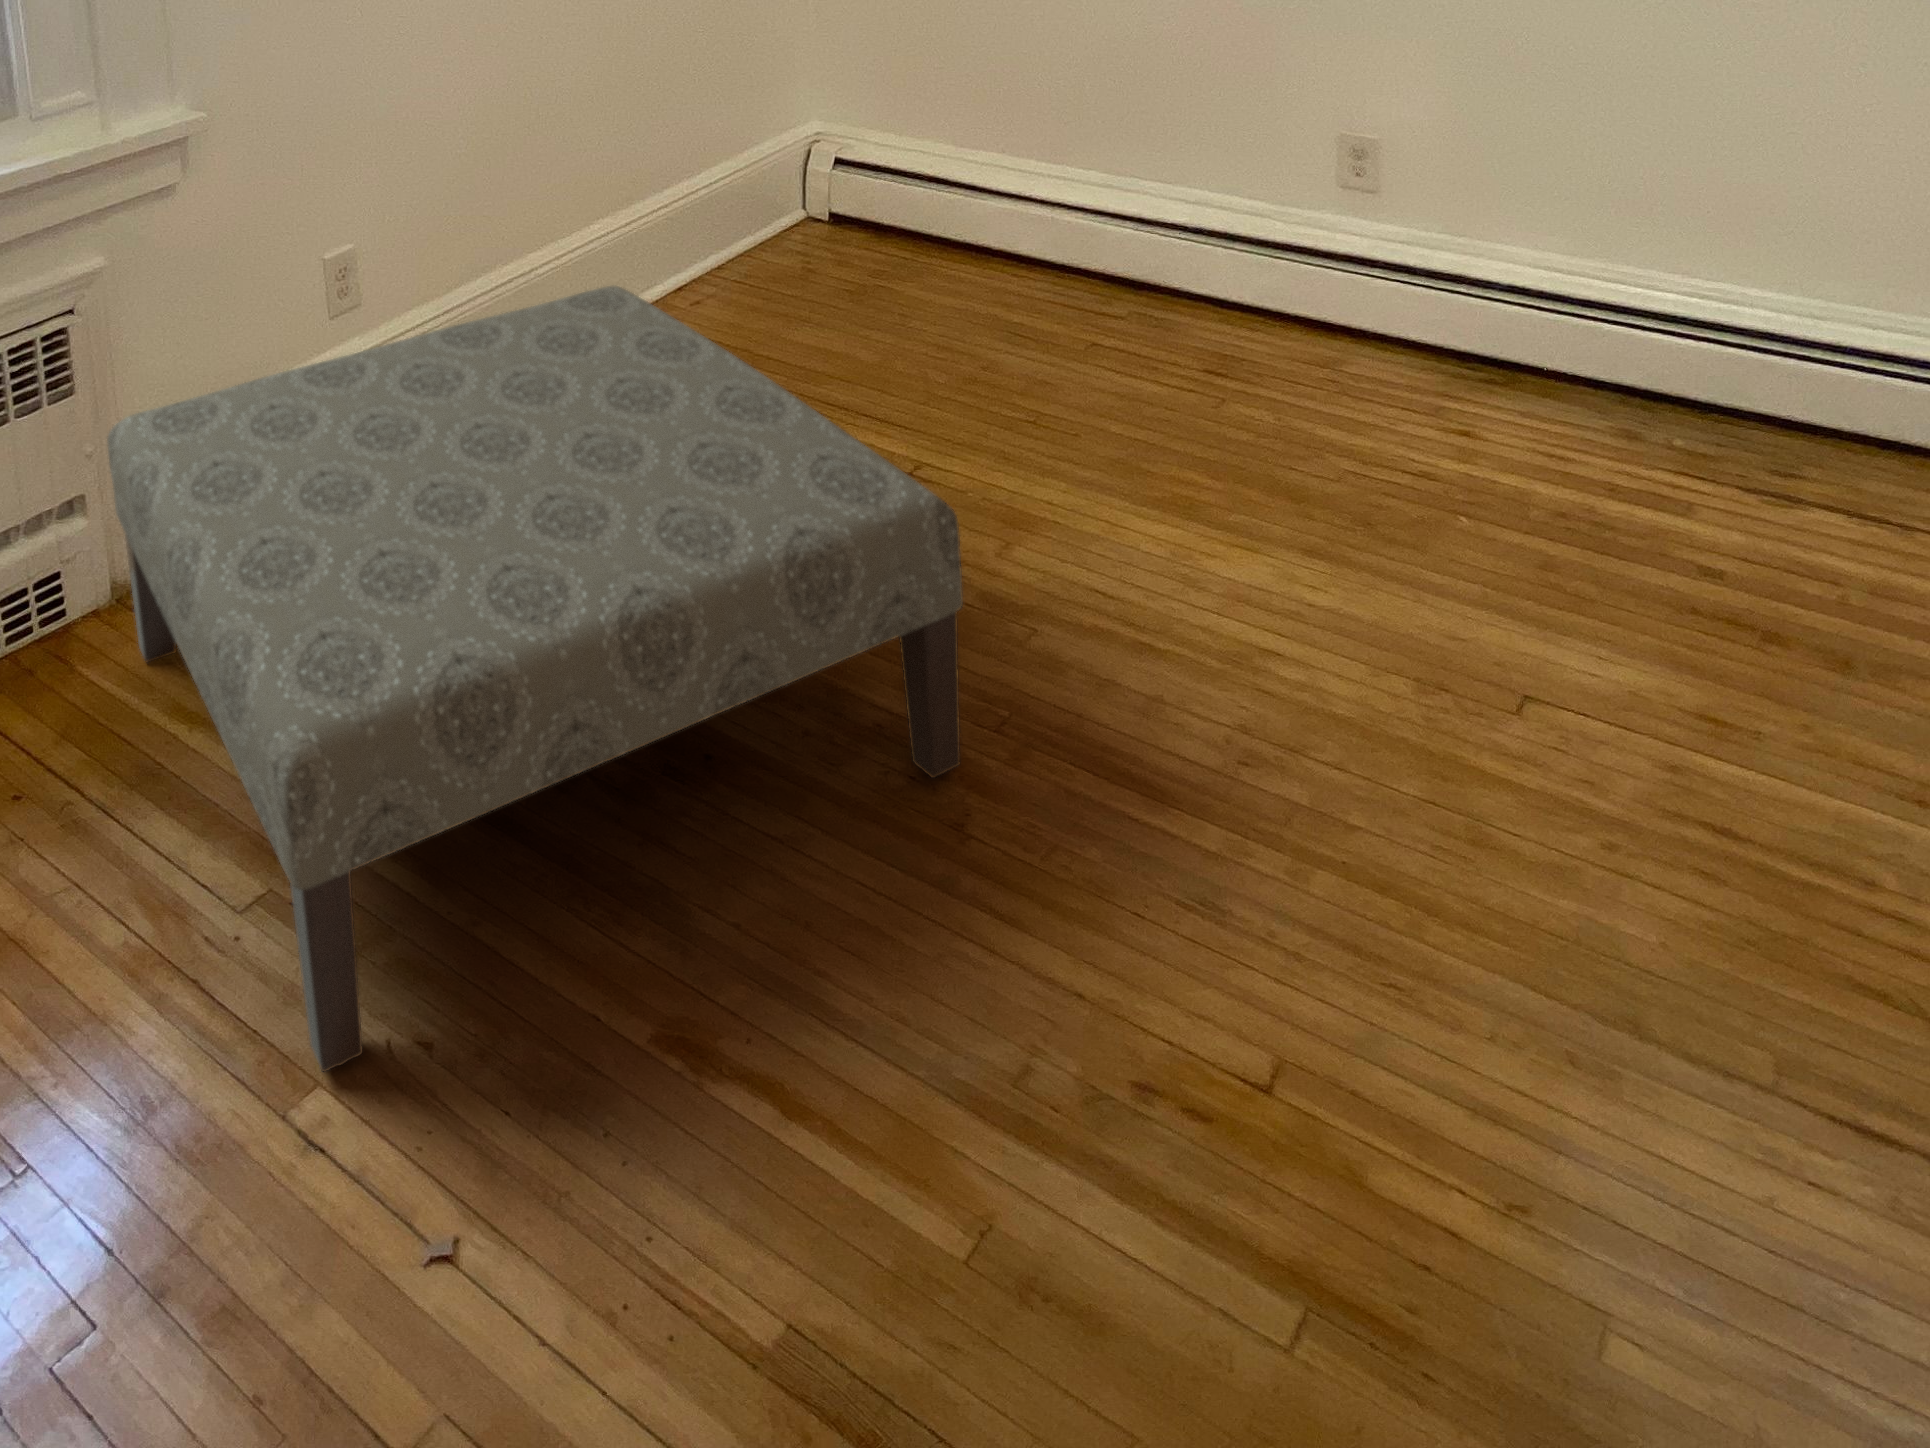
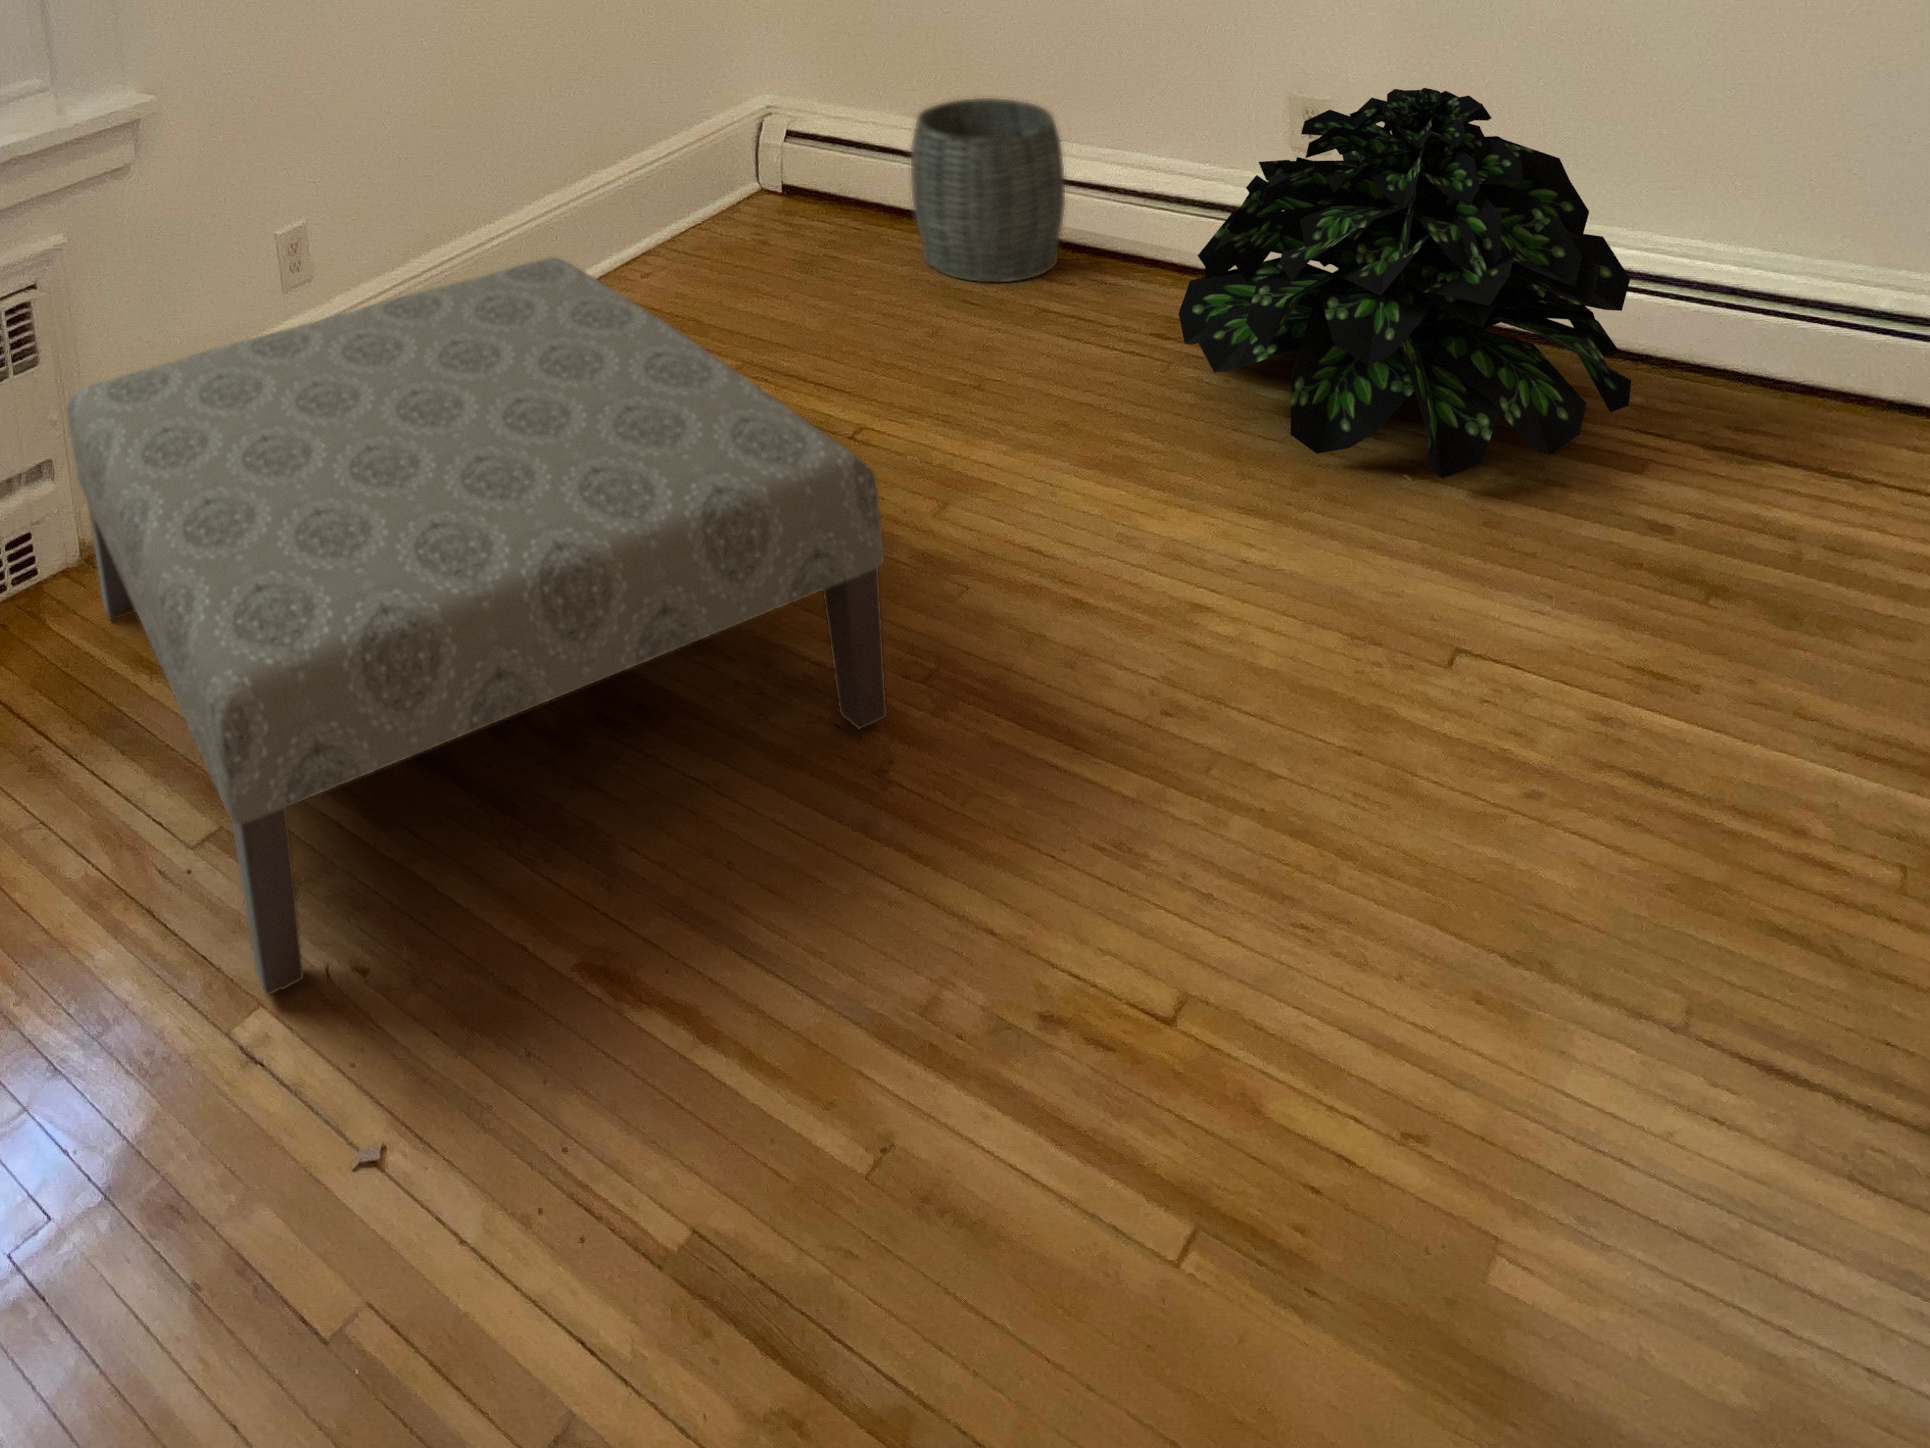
potted plant: none [1232,128,1678,519] -> present [1179,88,1631,479]
woven basket: none [962,130,1114,315] -> present [911,98,1065,282]

